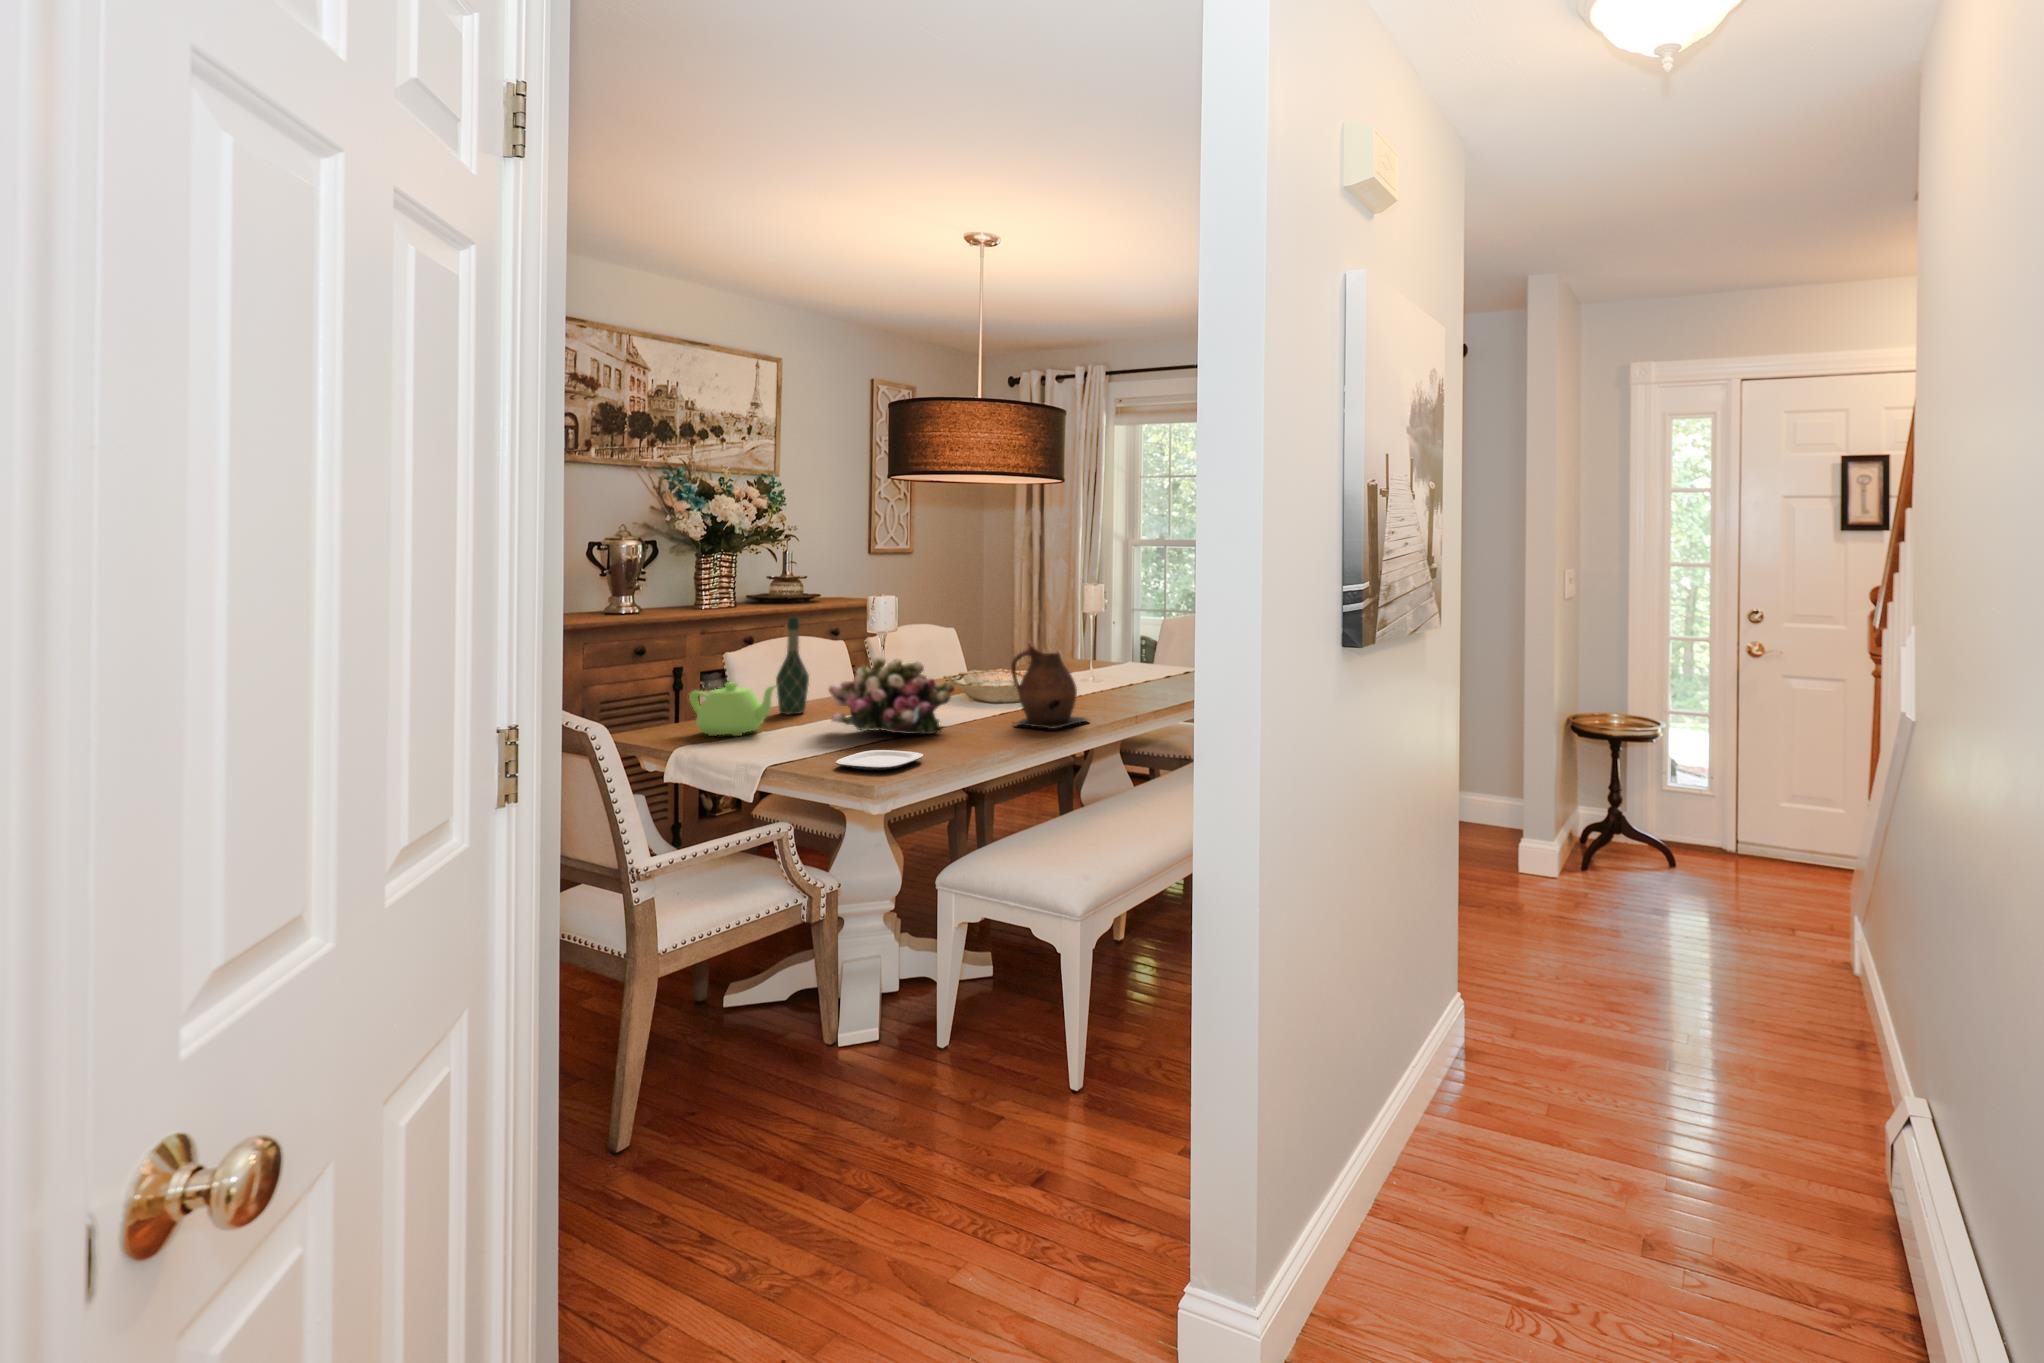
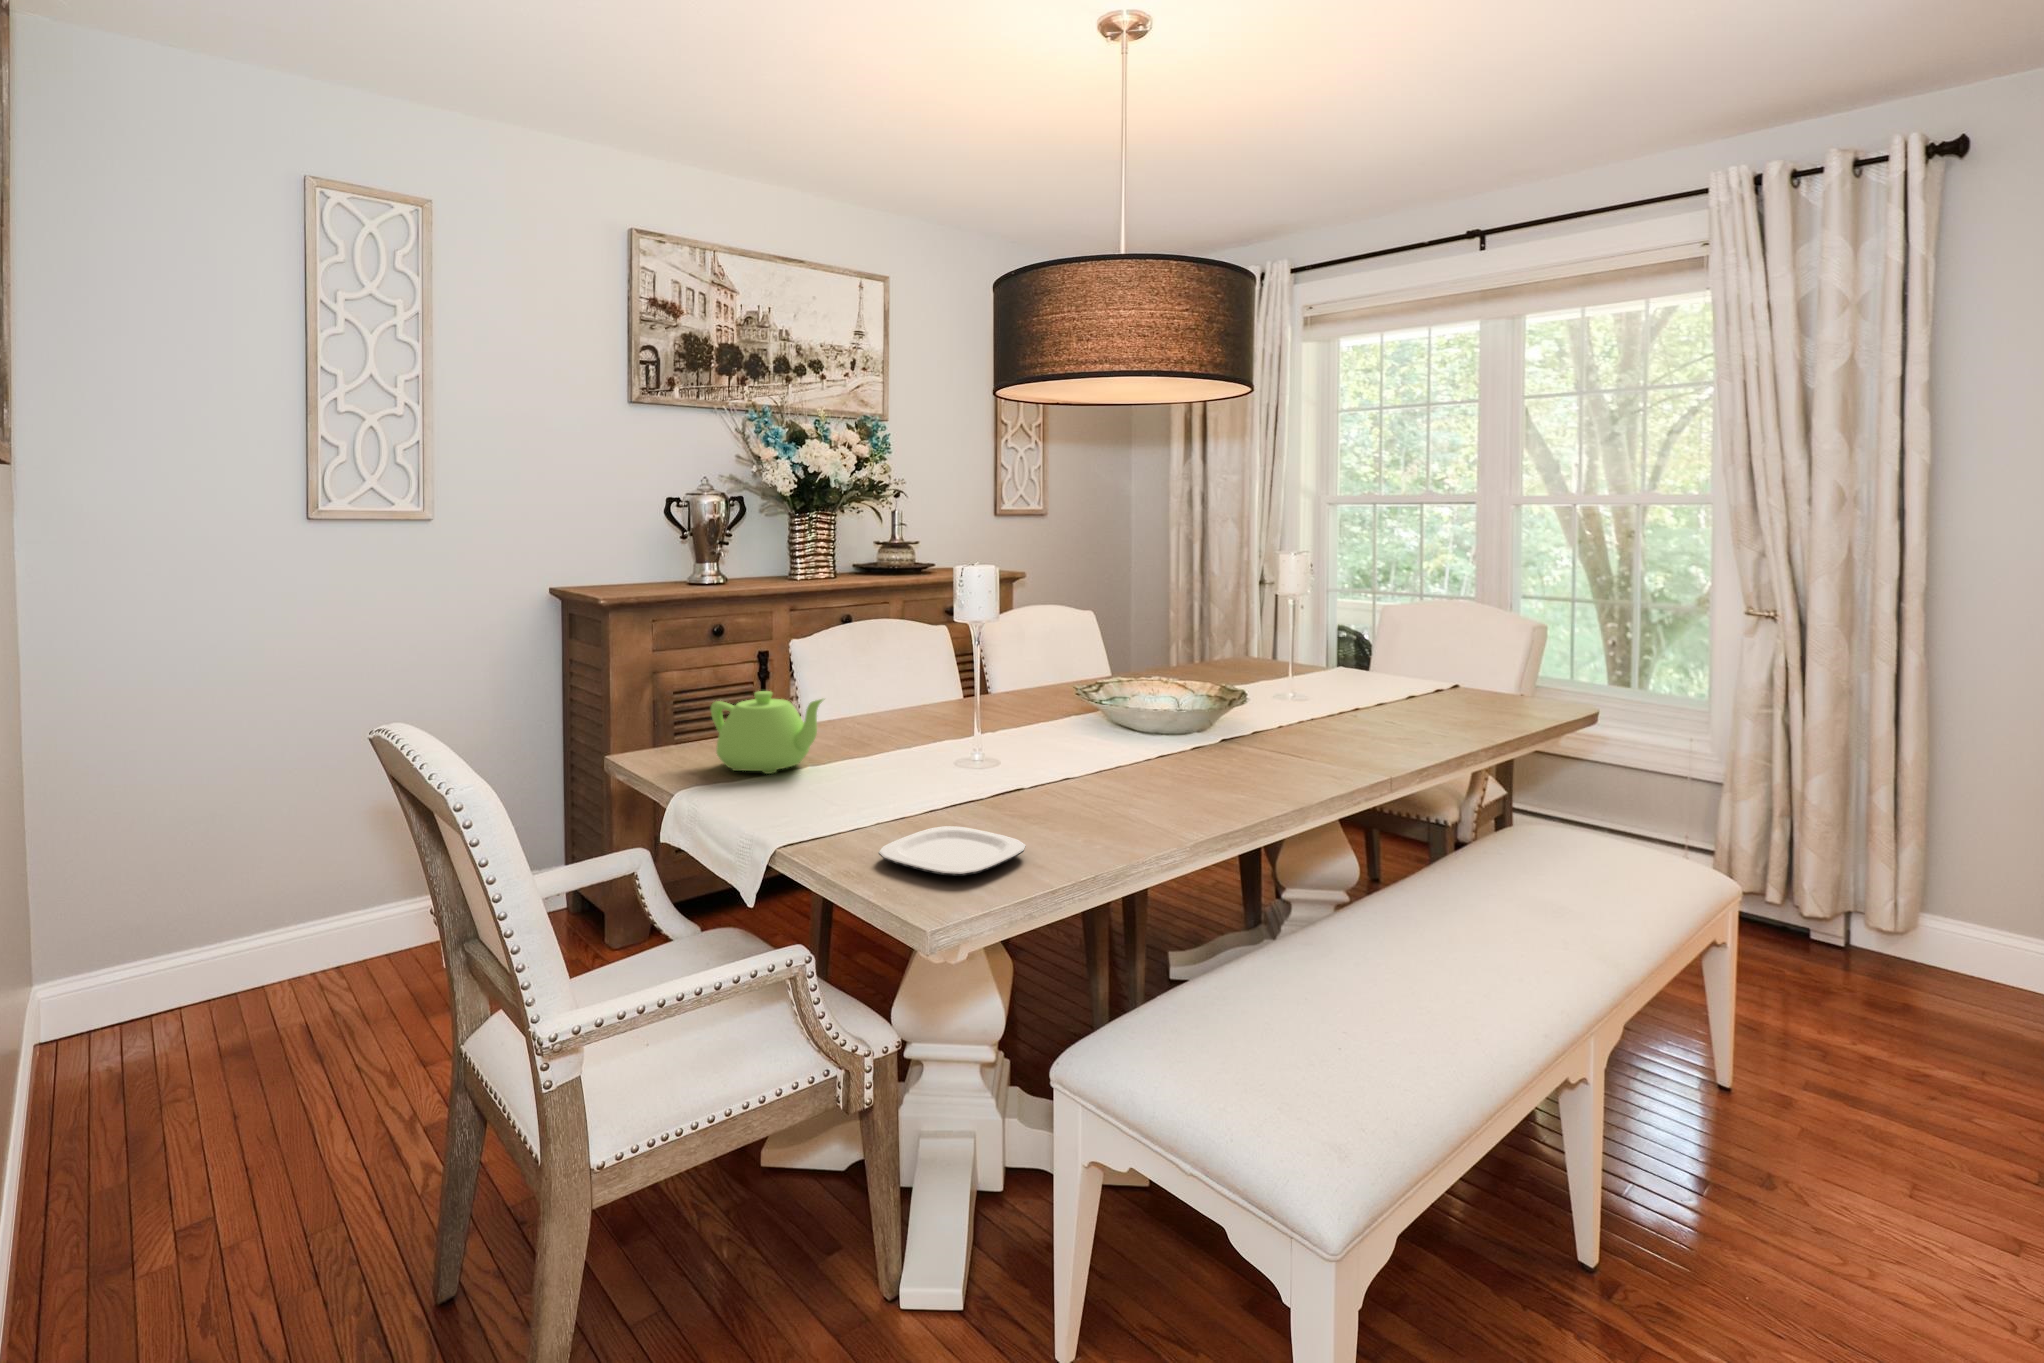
wine bottle: present [776,617,809,714] -> none [839,595,884,736]
ceramic pitcher: present [1011,642,1087,729] -> none [1175,643,1308,796]
flower arrangement: present [829,656,954,734] -> none [892,658,1085,791]

